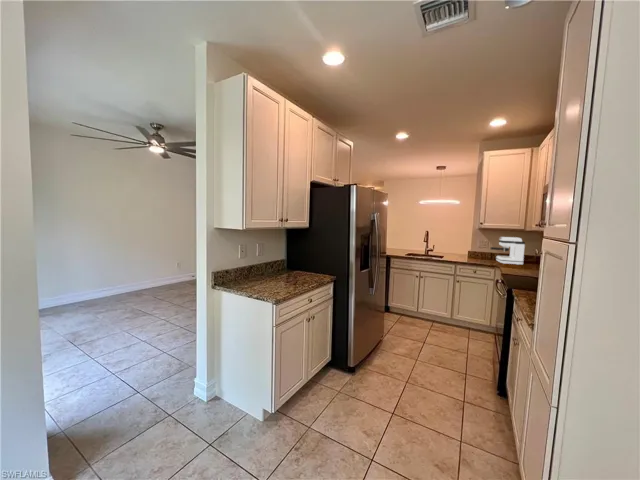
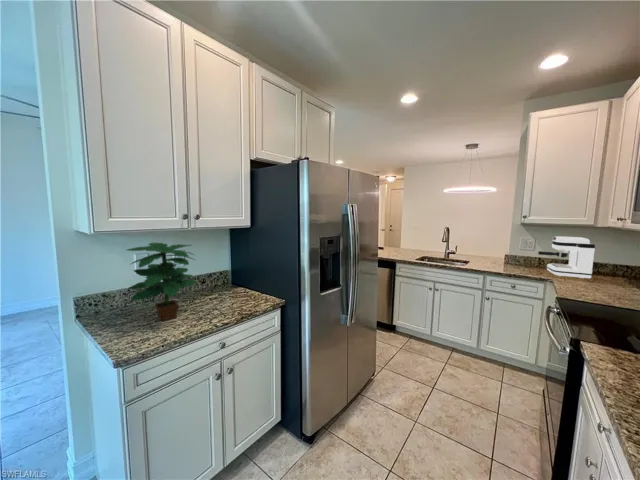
potted plant: none [251,237,292,287] -> present [128,243,197,321]

